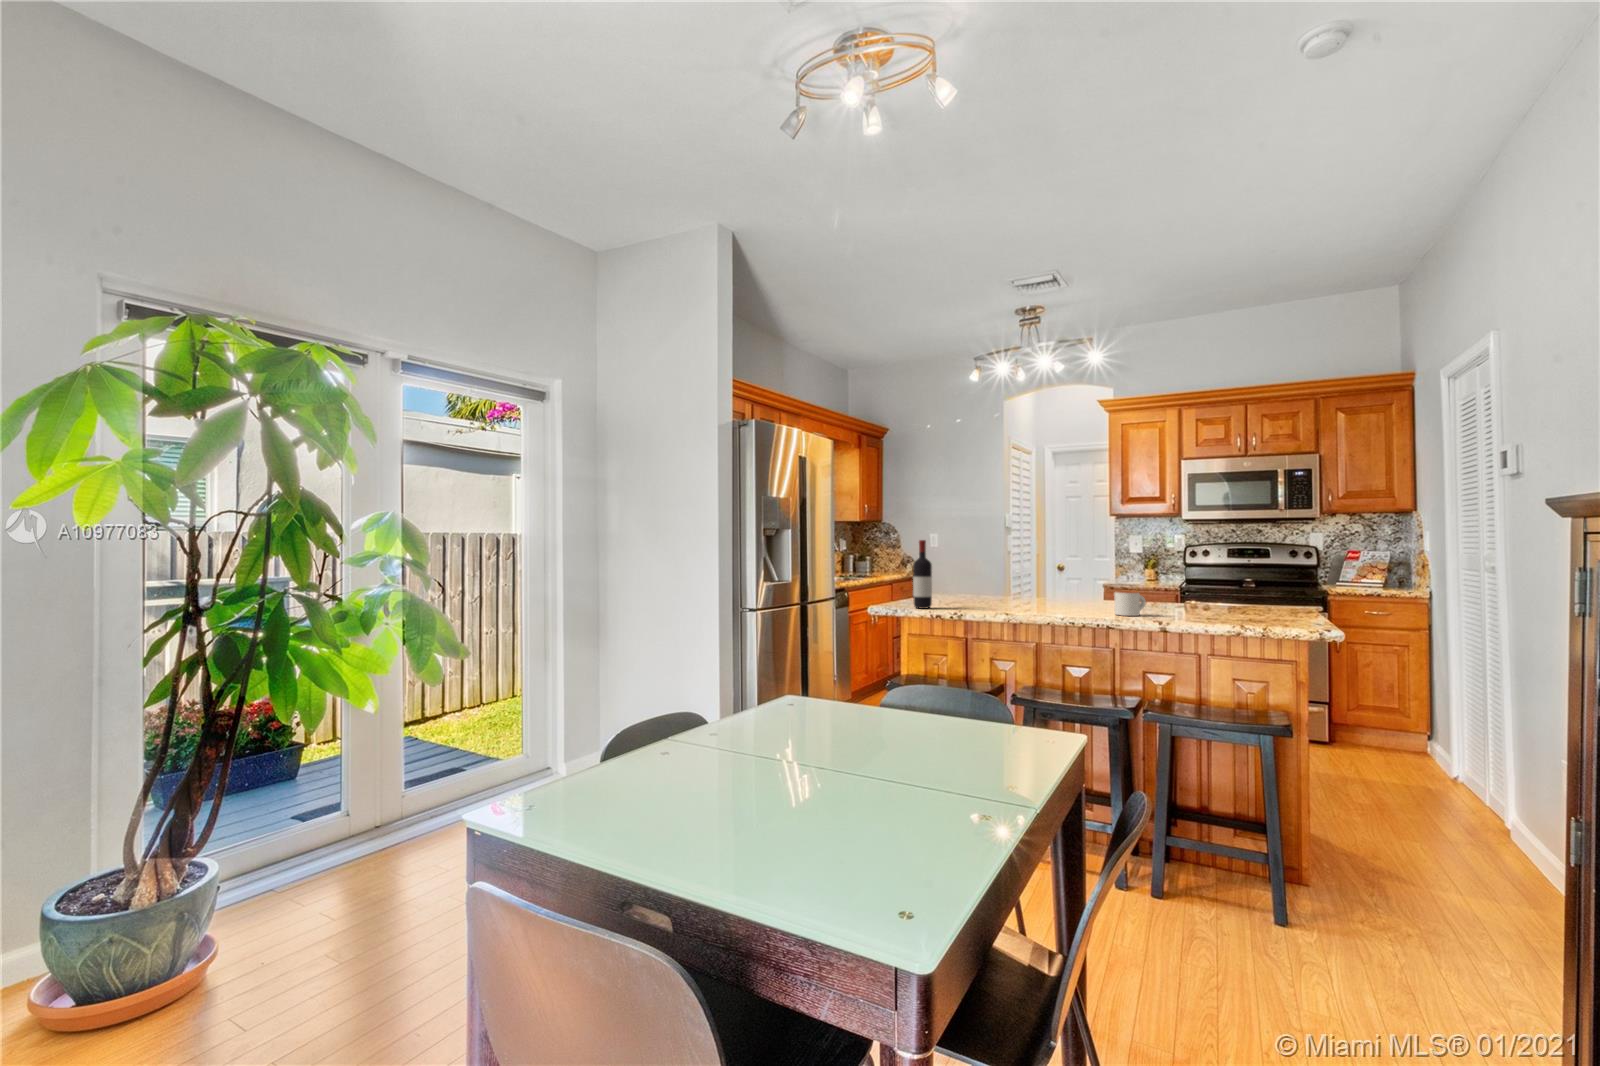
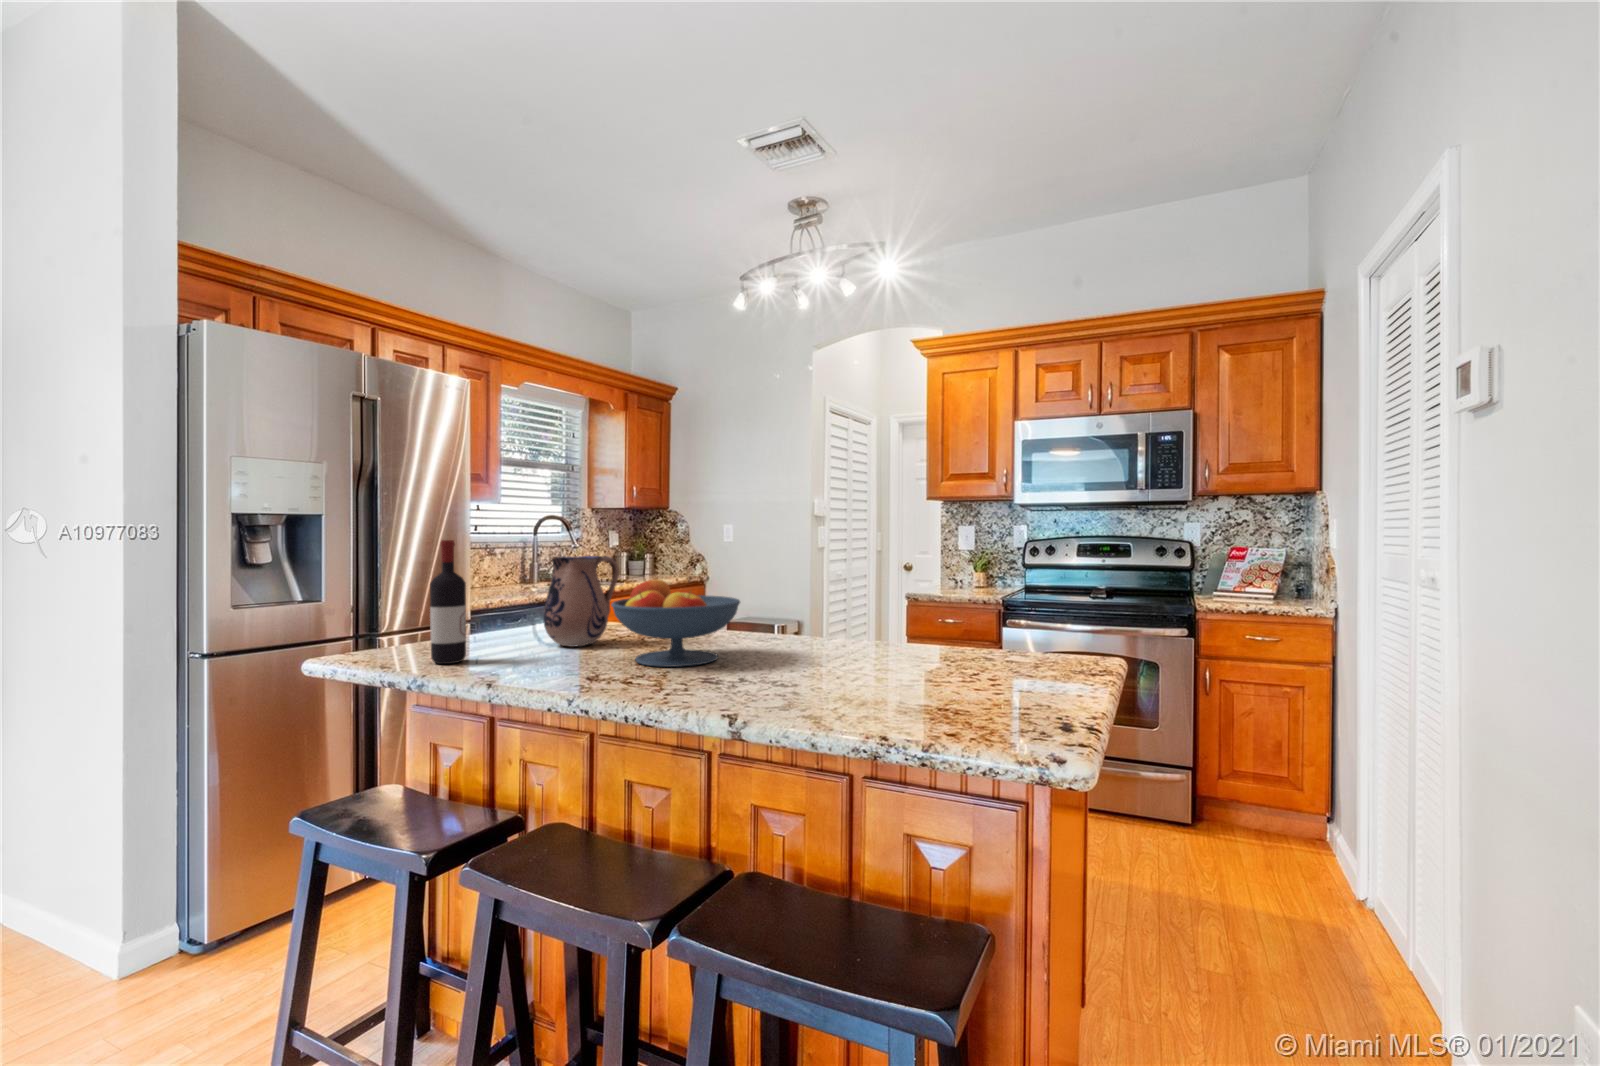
ceramic pitcher: none [947,551,985,604] -> present [543,556,619,647]
fruit bowl: none [1011,563,1088,610] -> present [611,579,740,667]
mug: present [1114,591,1146,616] -> none [747,635,803,684]

